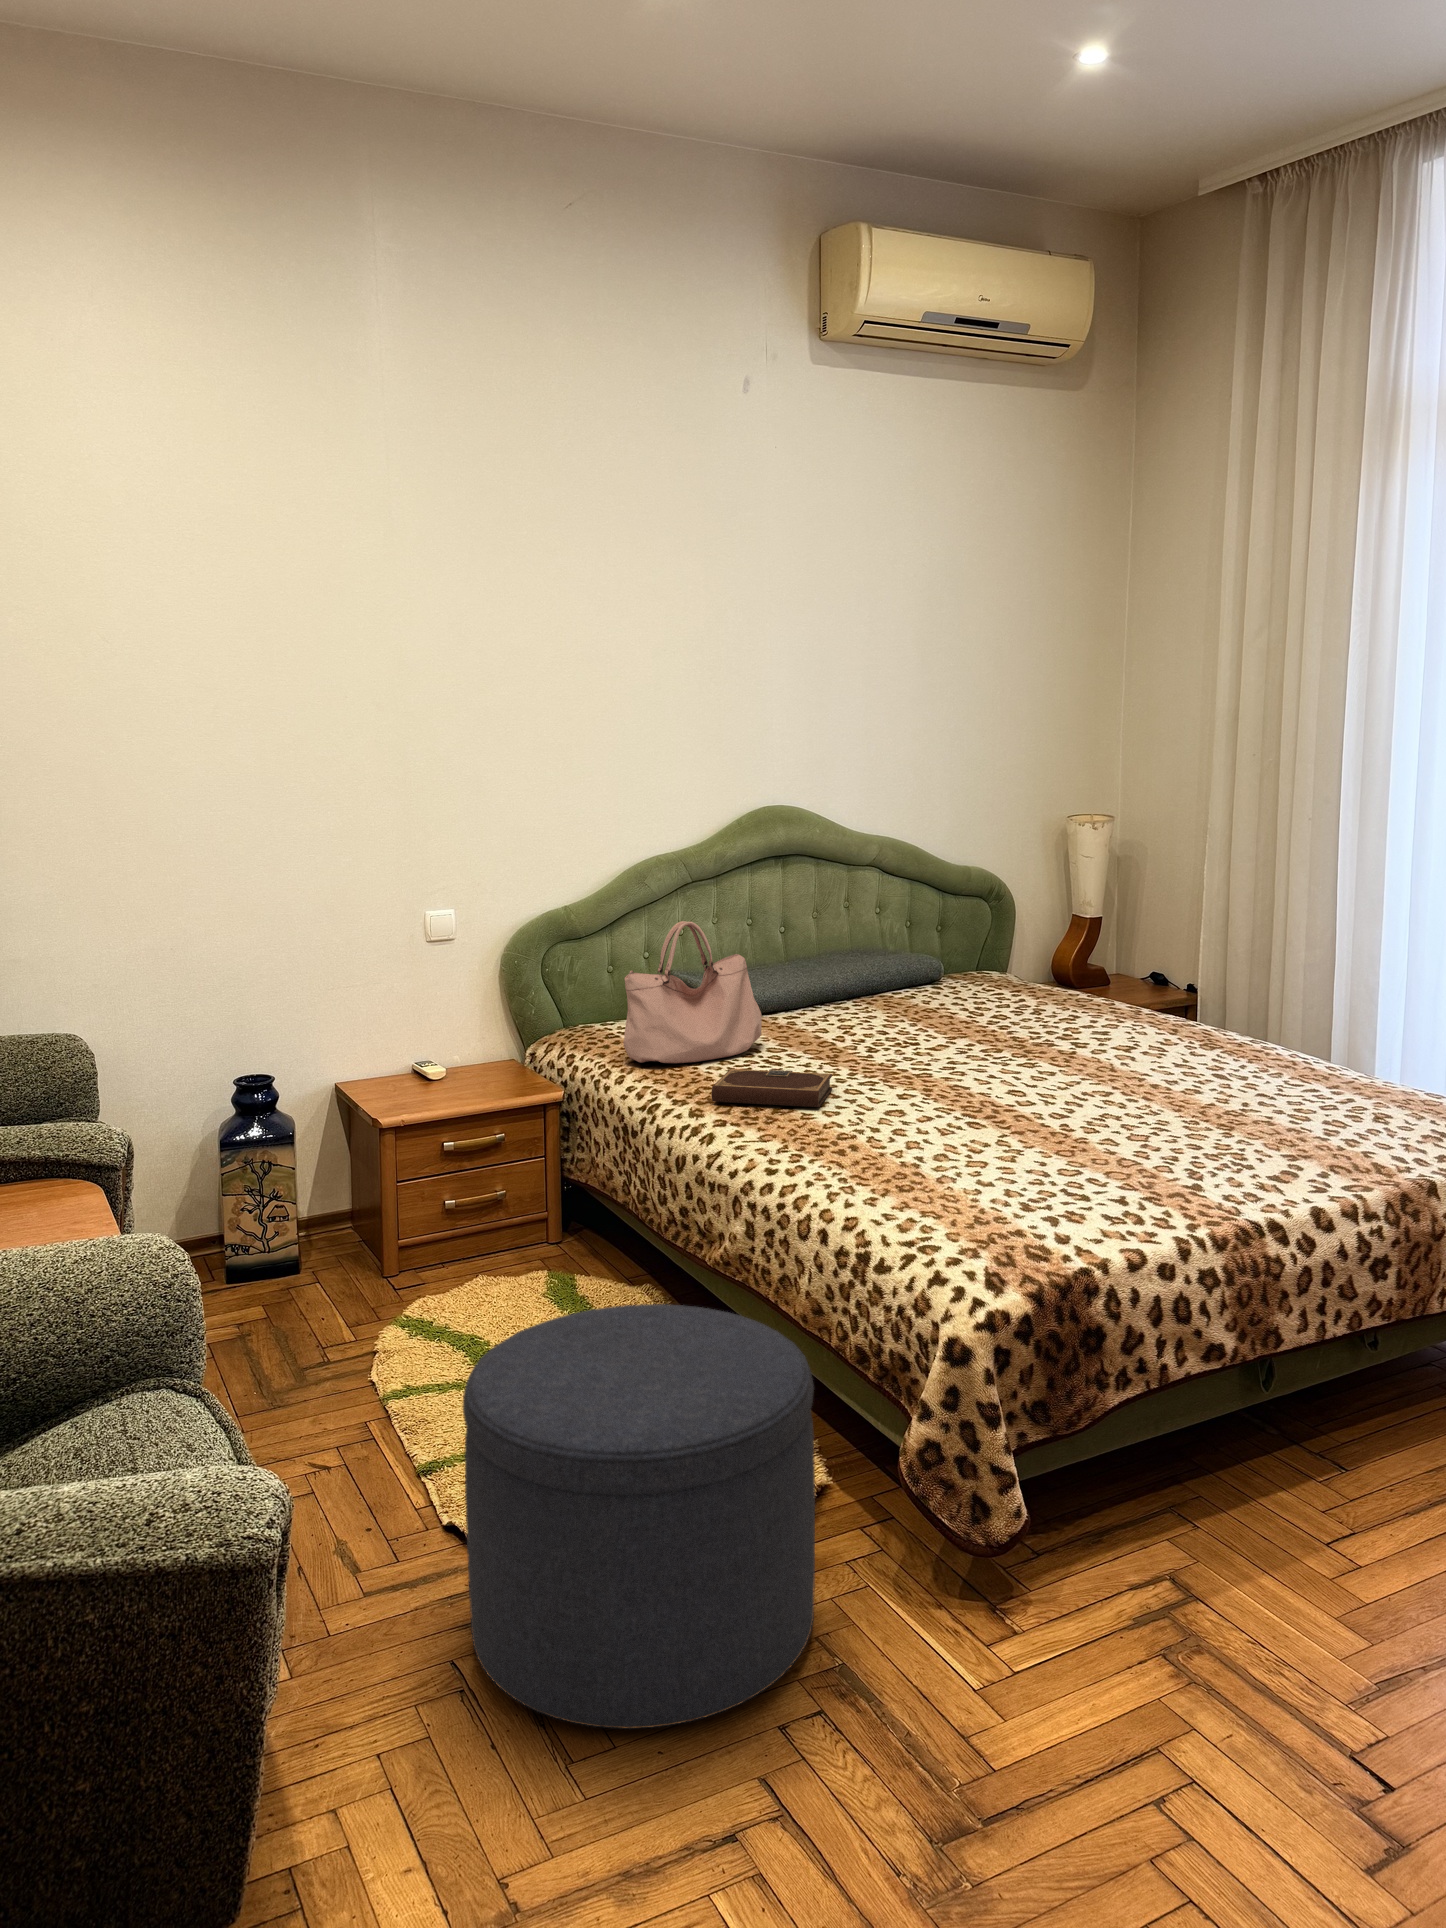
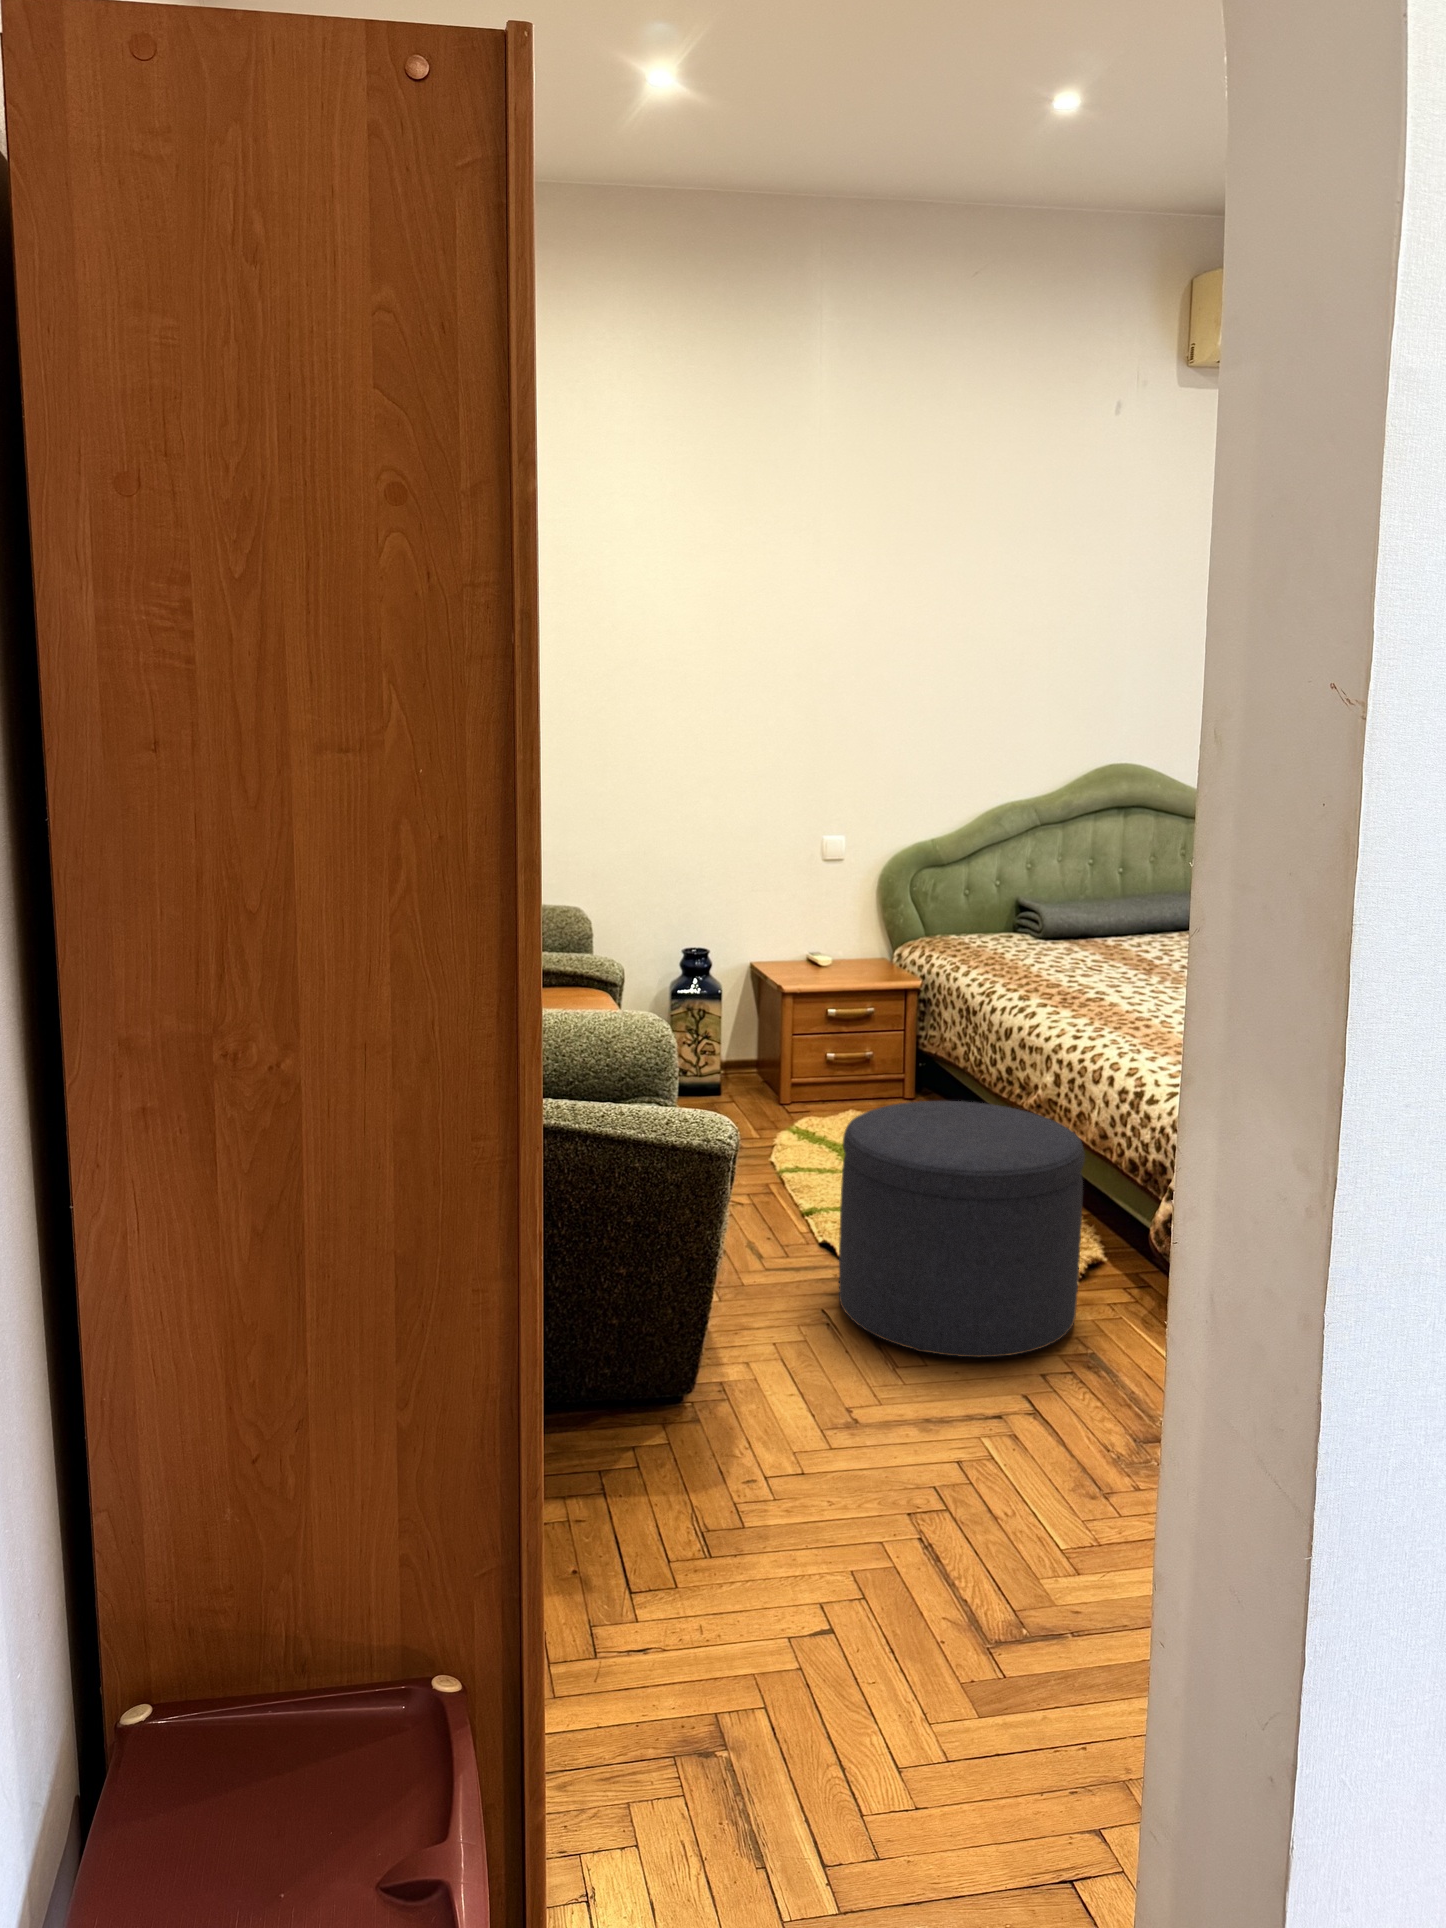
handbag: present [623,921,762,1063] -> none [973,852,1088,964]
notebook: present [711,1069,832,1107] -> none [1039,969,1140,1001]

